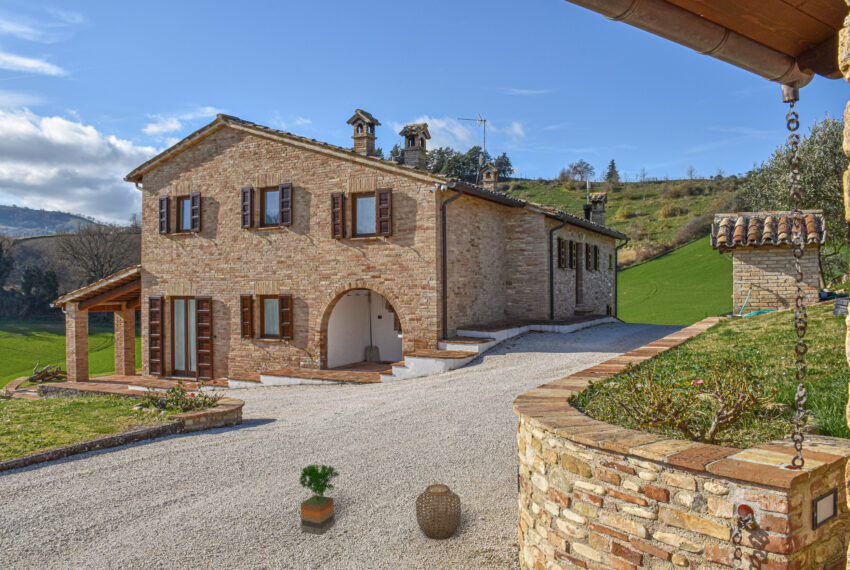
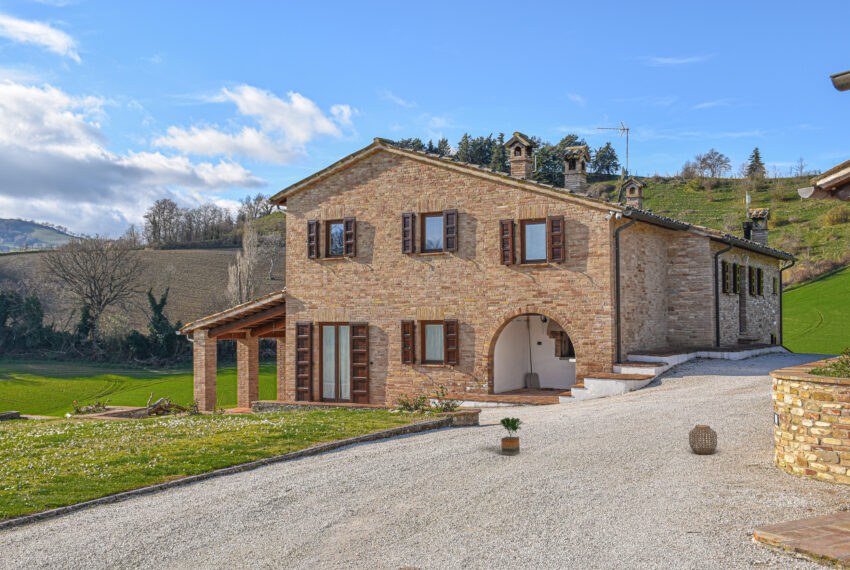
potted tree: present [299,465,339,535] -> present [500,417,522,456]

